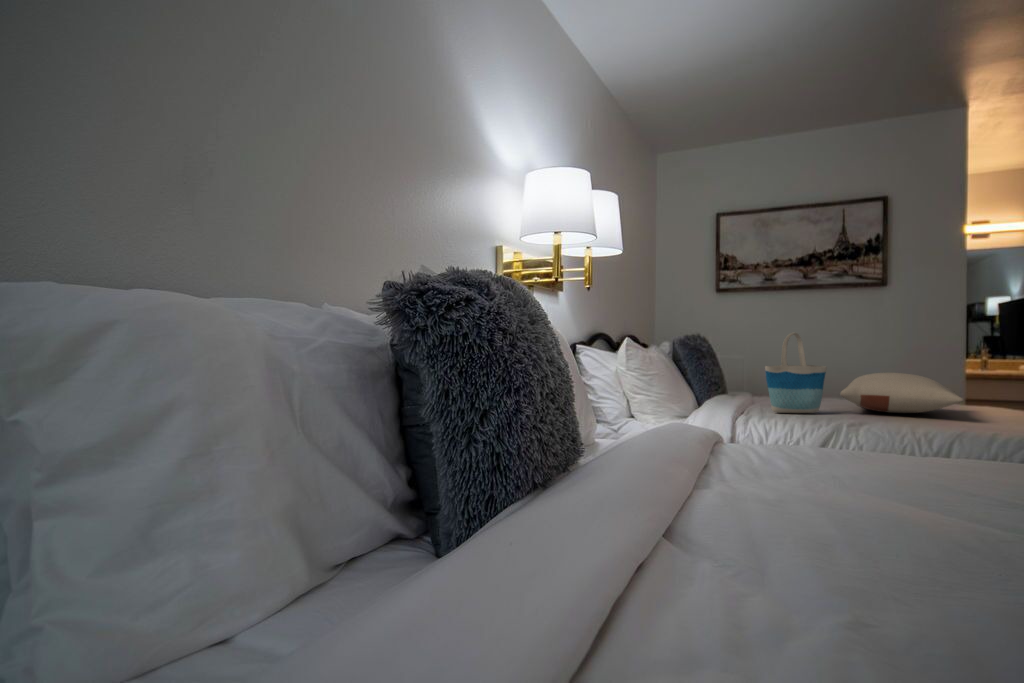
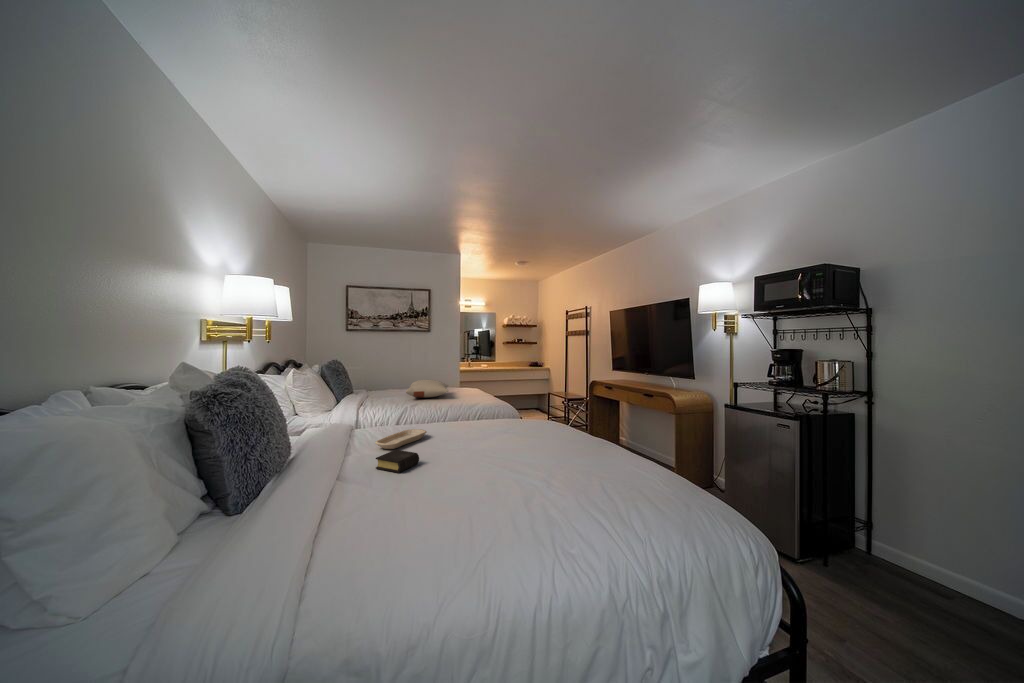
tote bag: present [765,333,827,413] -> none [373,365,400,404]
tray: none [781,463,946,505] -> present [375,429,427,449]
book: none [790,506,964,592] -> present [376,450,419,473]

